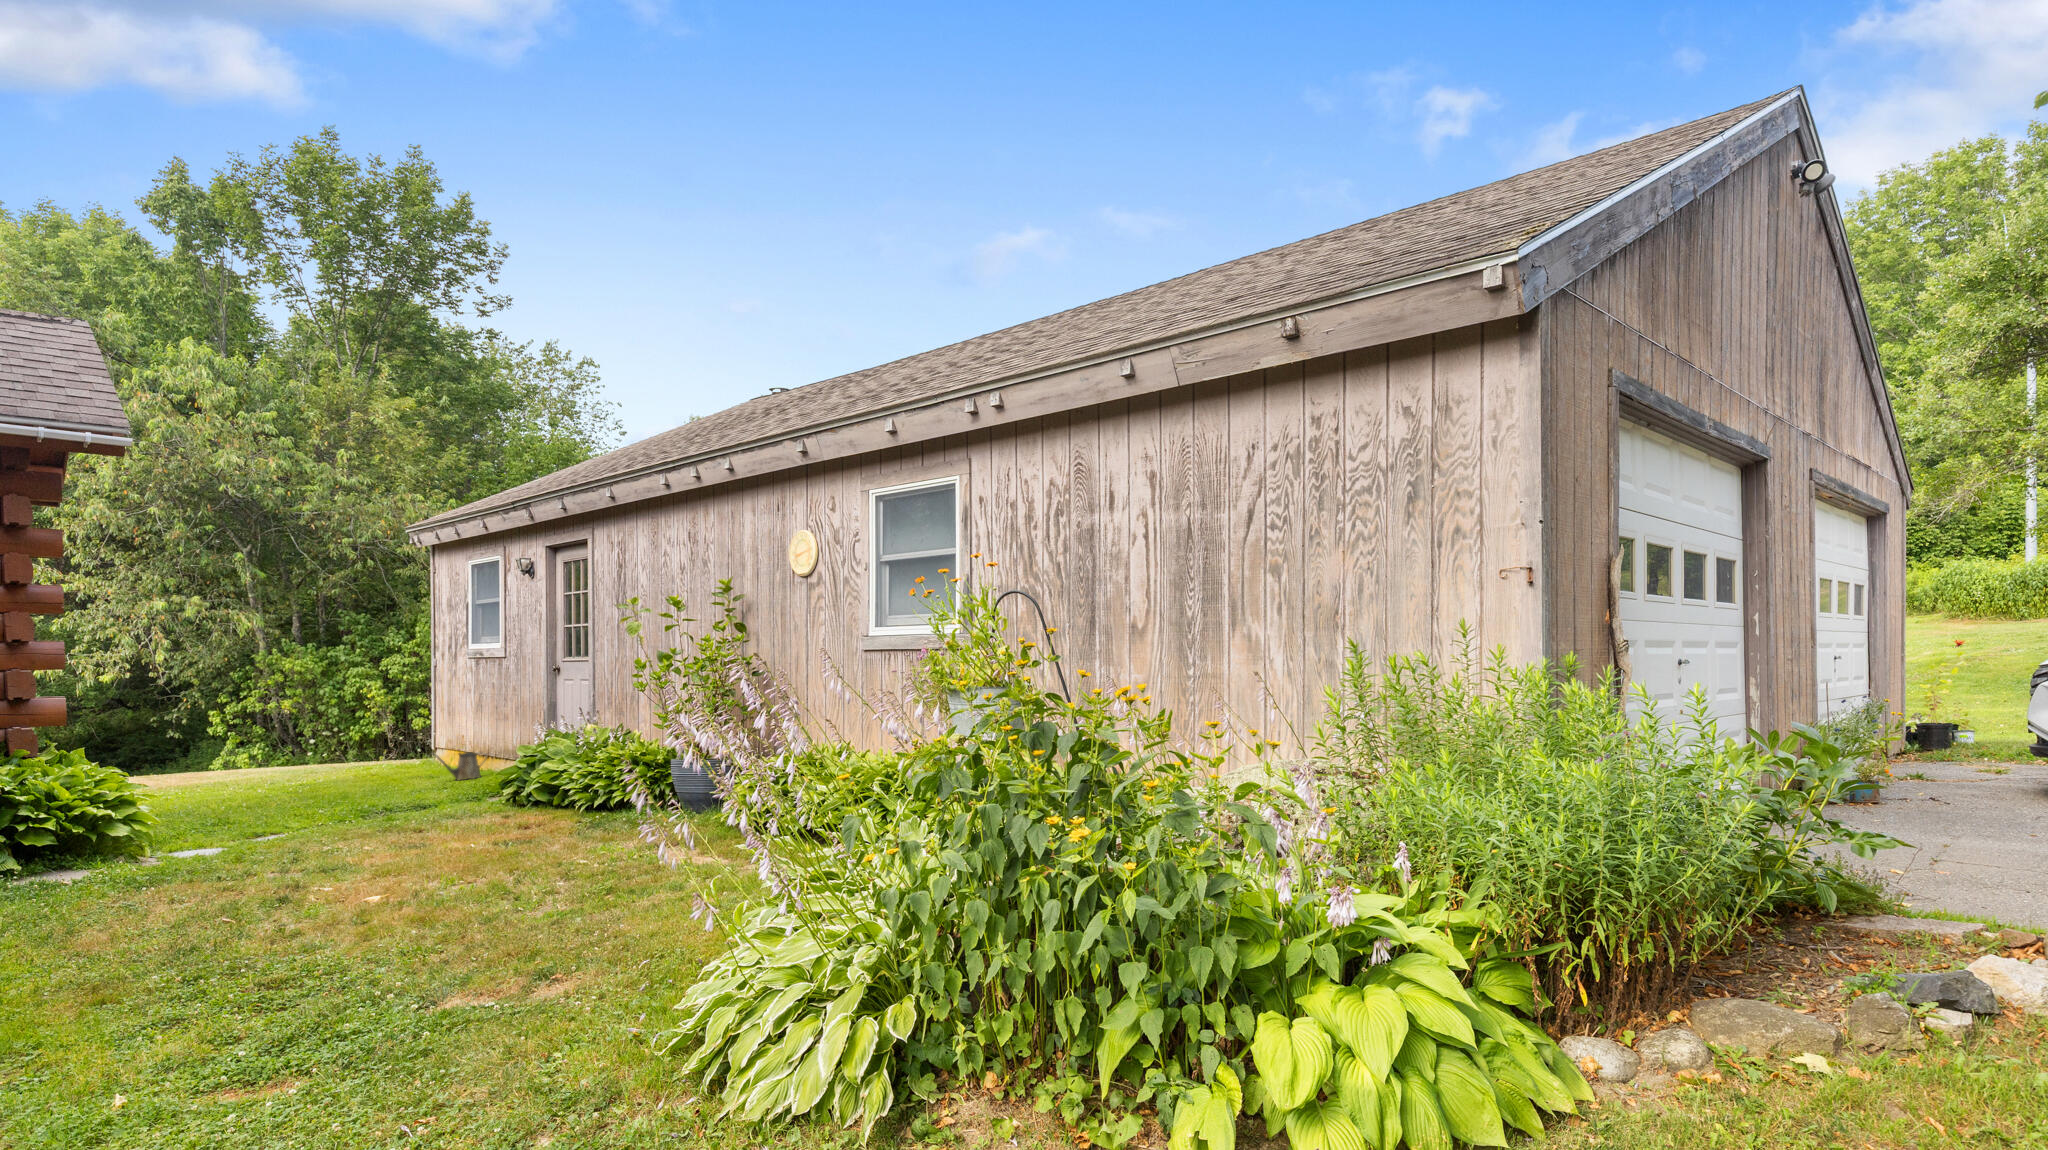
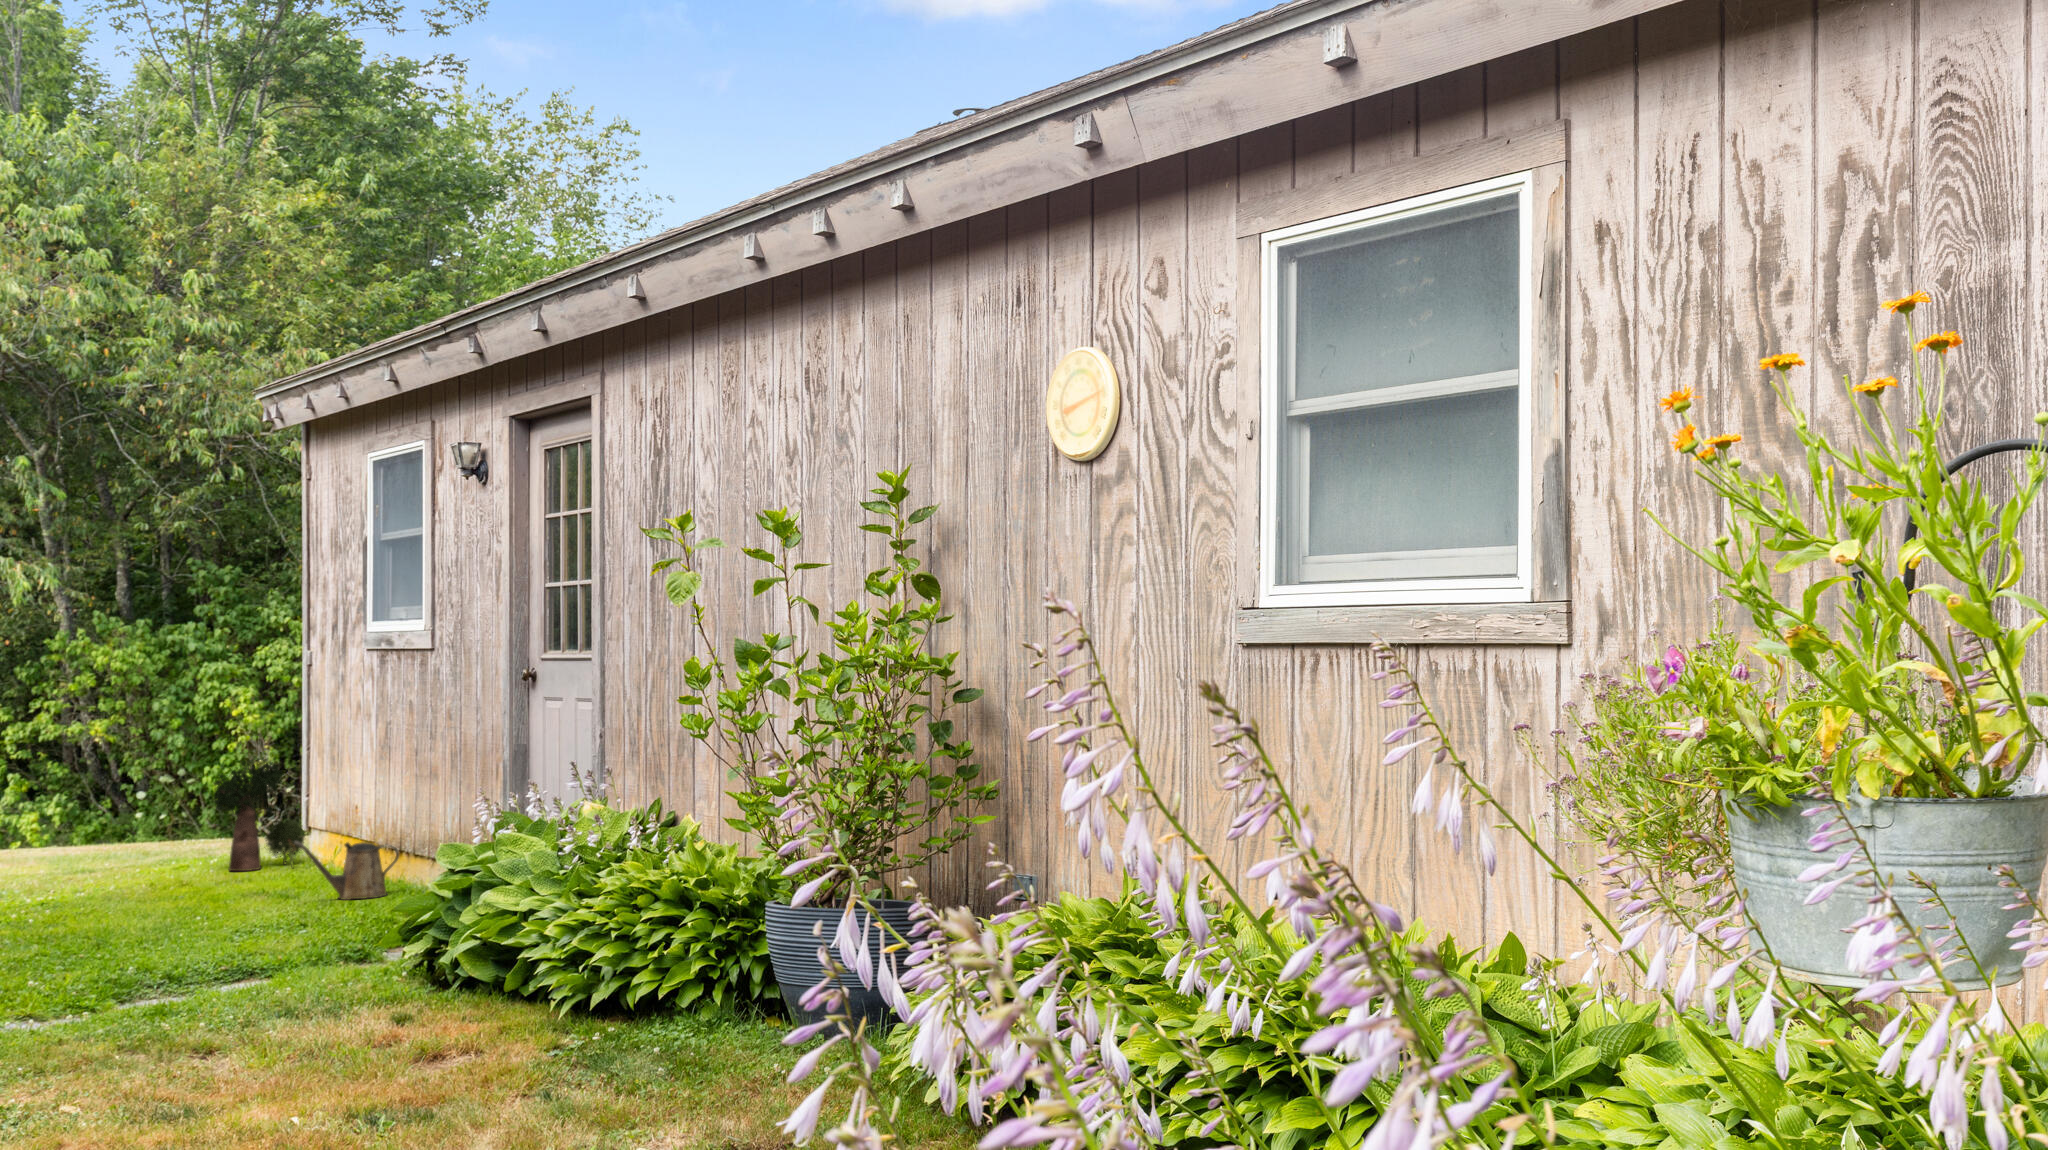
potted plant: none [377,714,430,773] -> present [214,758,305,871]

